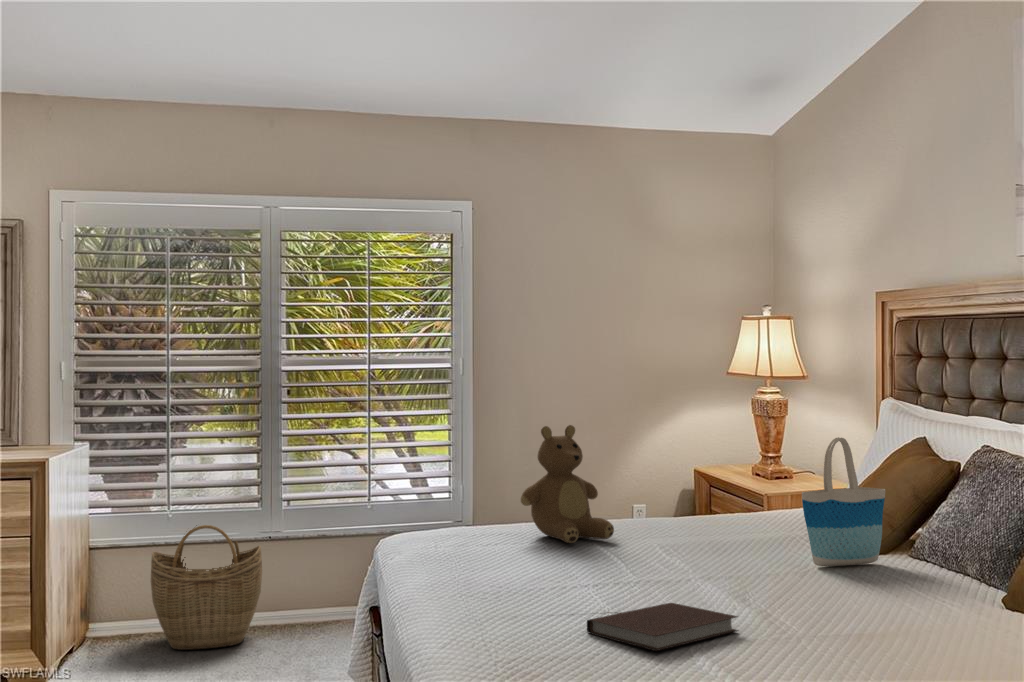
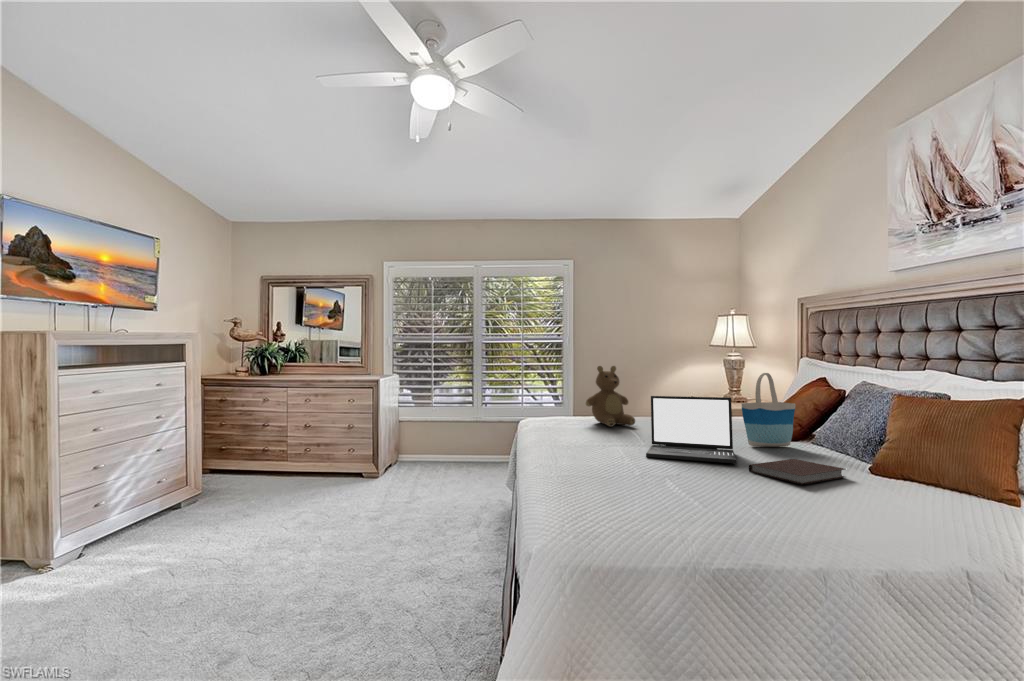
laptop: none [652,484,803,600] -> present [646,396,736,464]
woven basket: present [151,525,262,650] -> none [424,409,474,469]
notebook: present [587,603,738,651] -> present [749,459,845,485]

